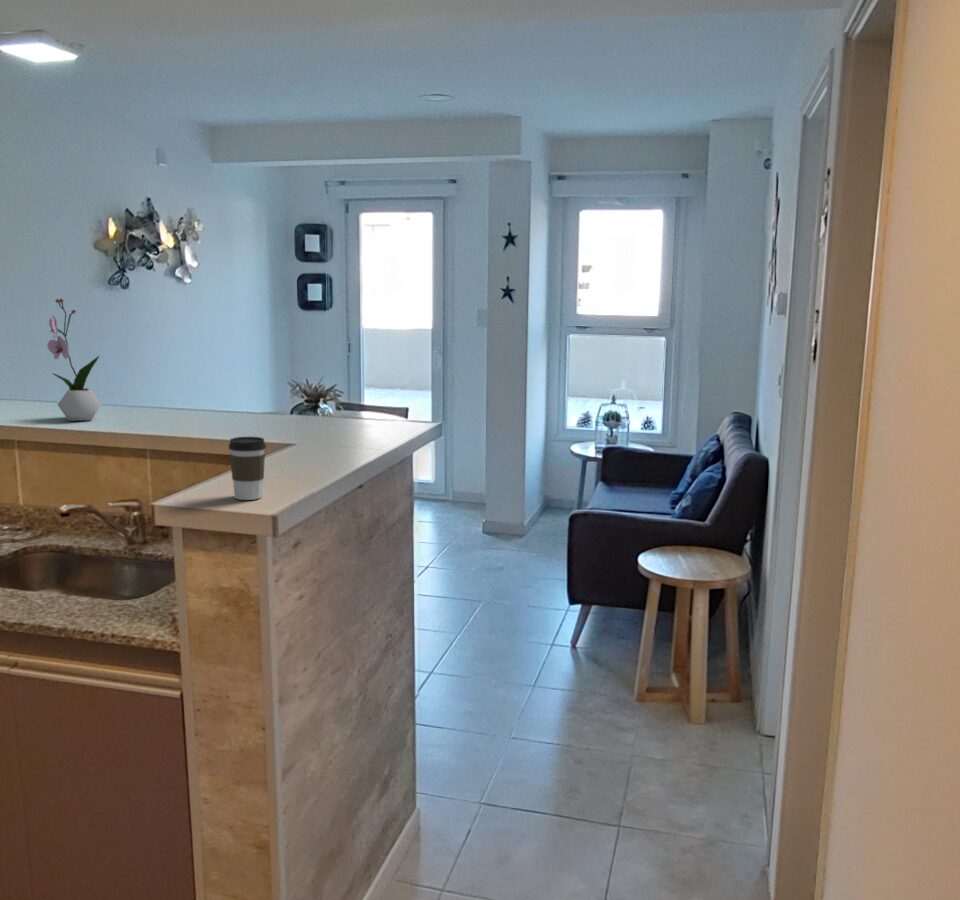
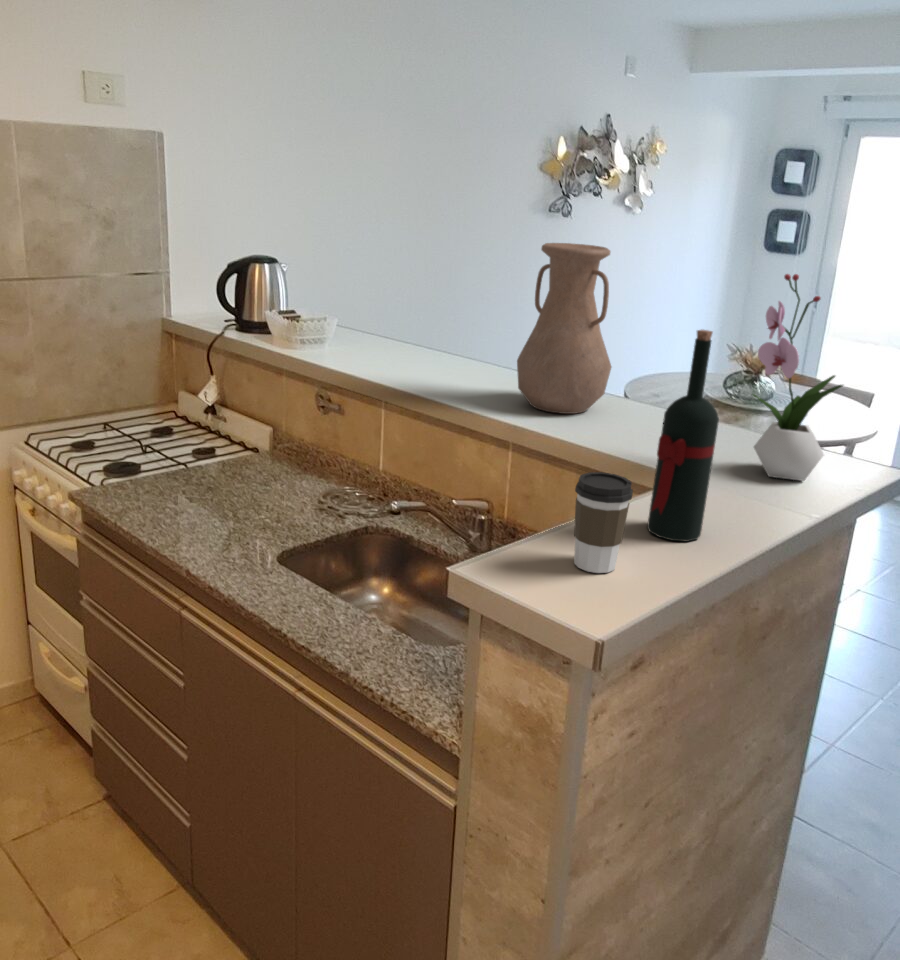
flower arrangement: present [47,299,102,421] -> present [753,274,843,481]
vase: none [138,302,215,431] -> present [517,243,611,414]
wine bottle: none [273,343,309,480] -> present [647,330,719,541]

